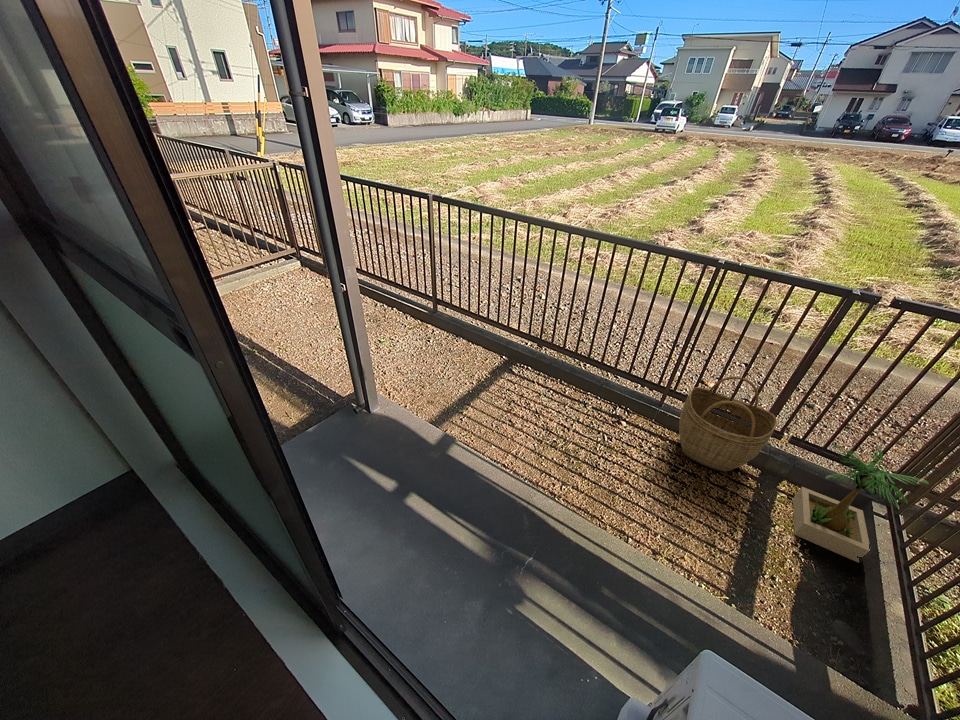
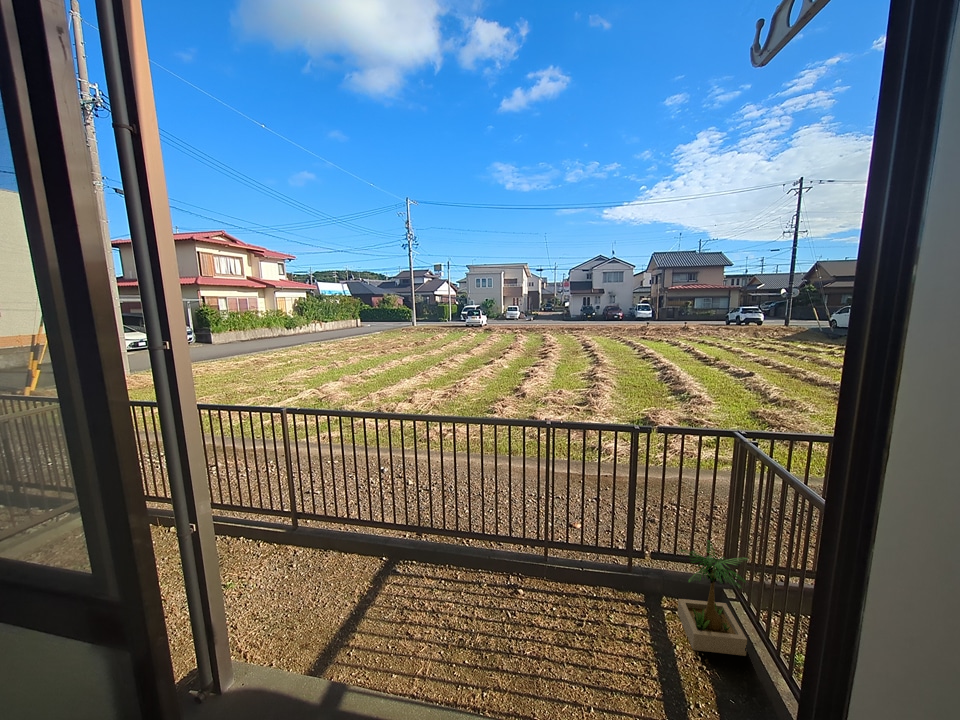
woven basket: present [679,376,777,472] -> none [565,512,638,610]

